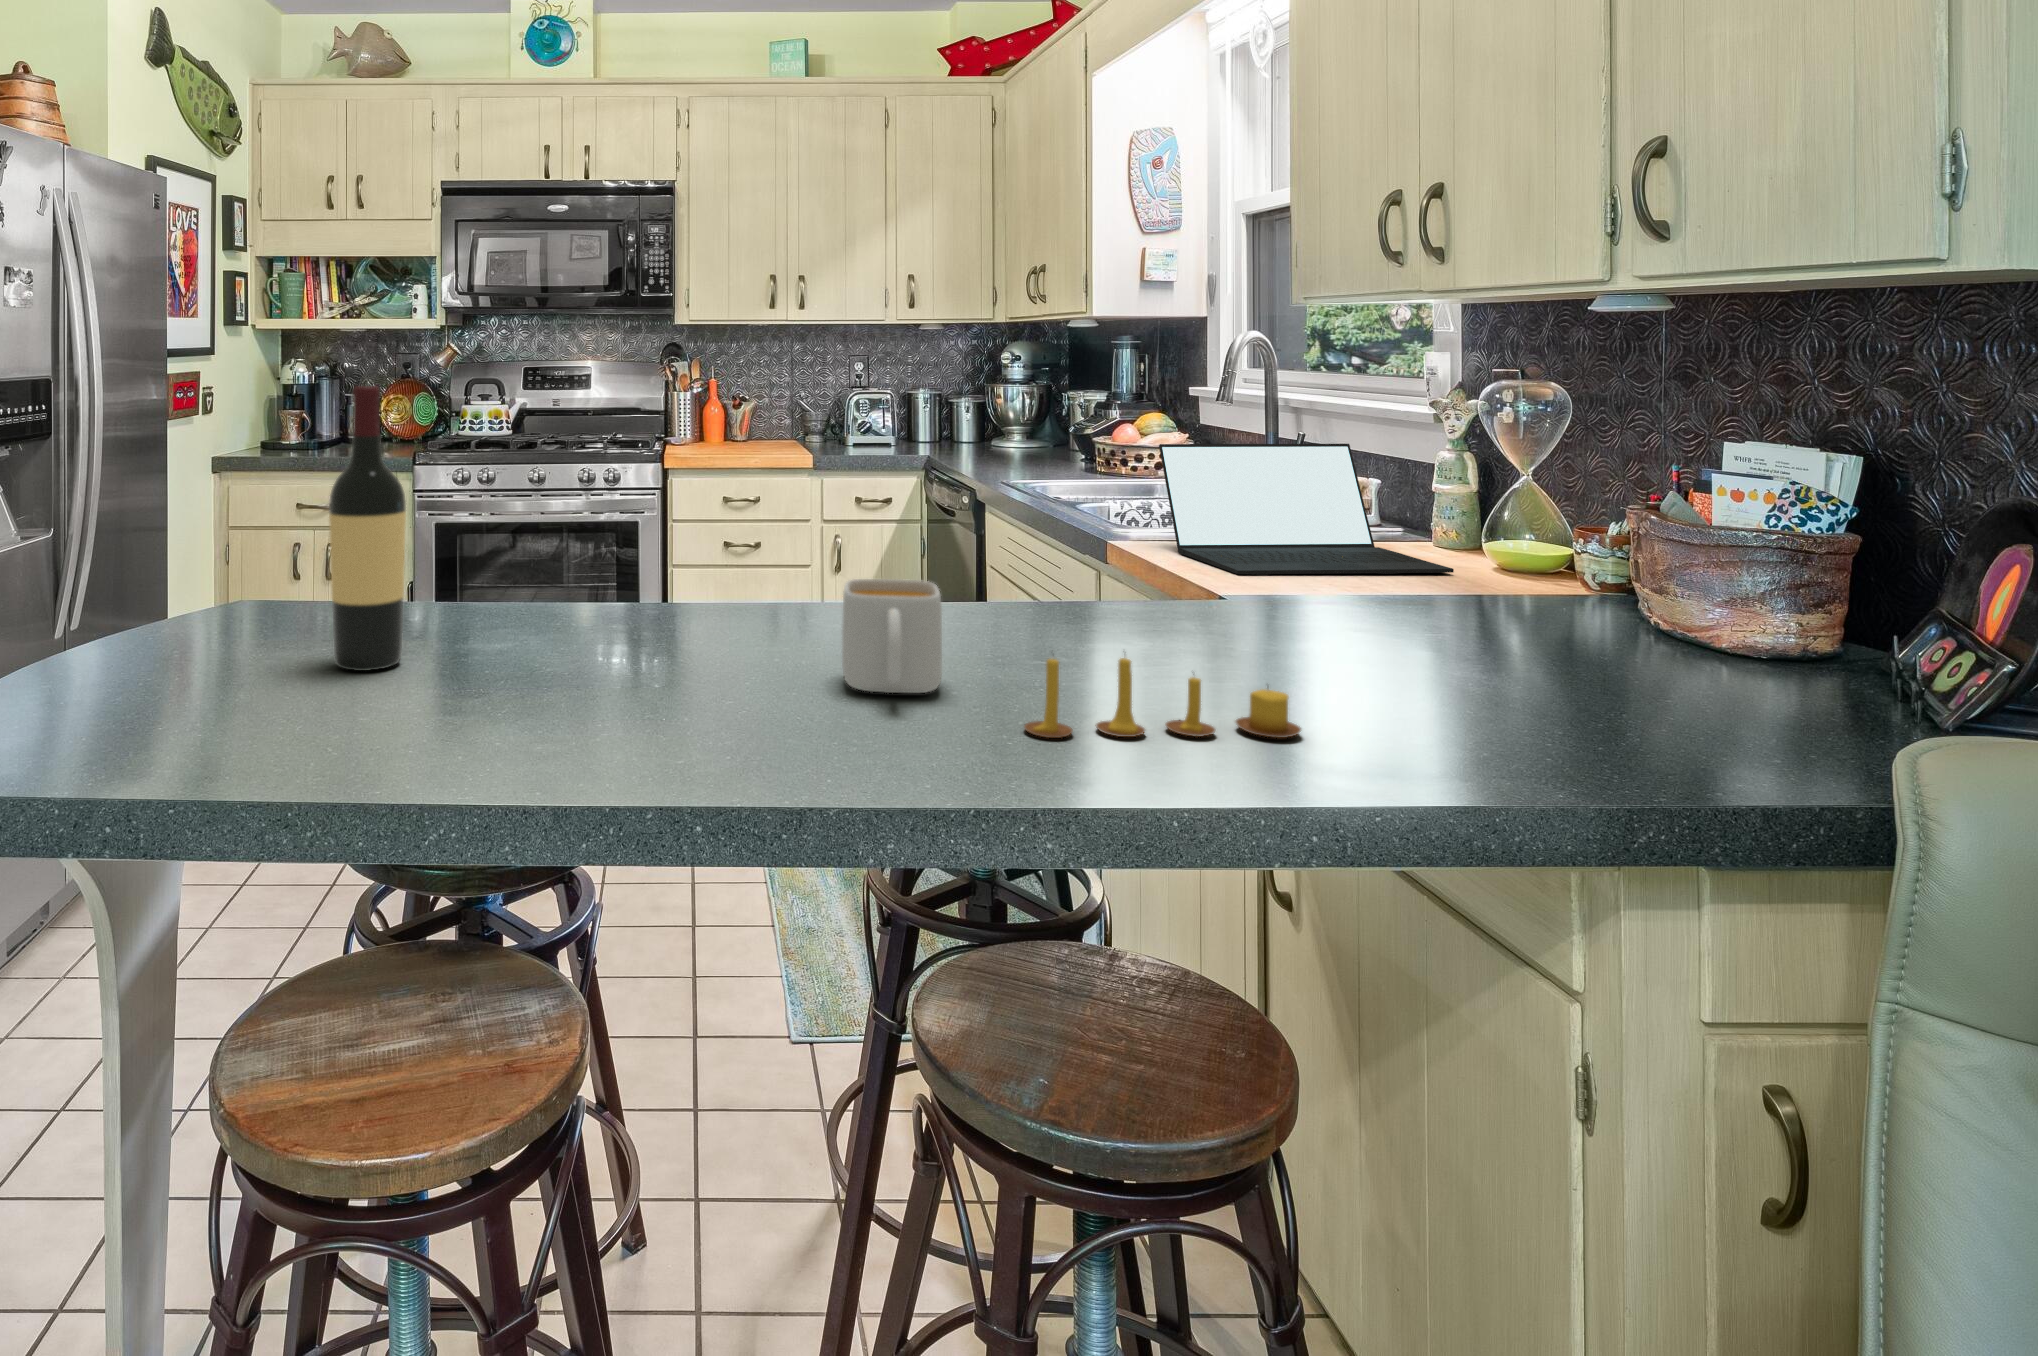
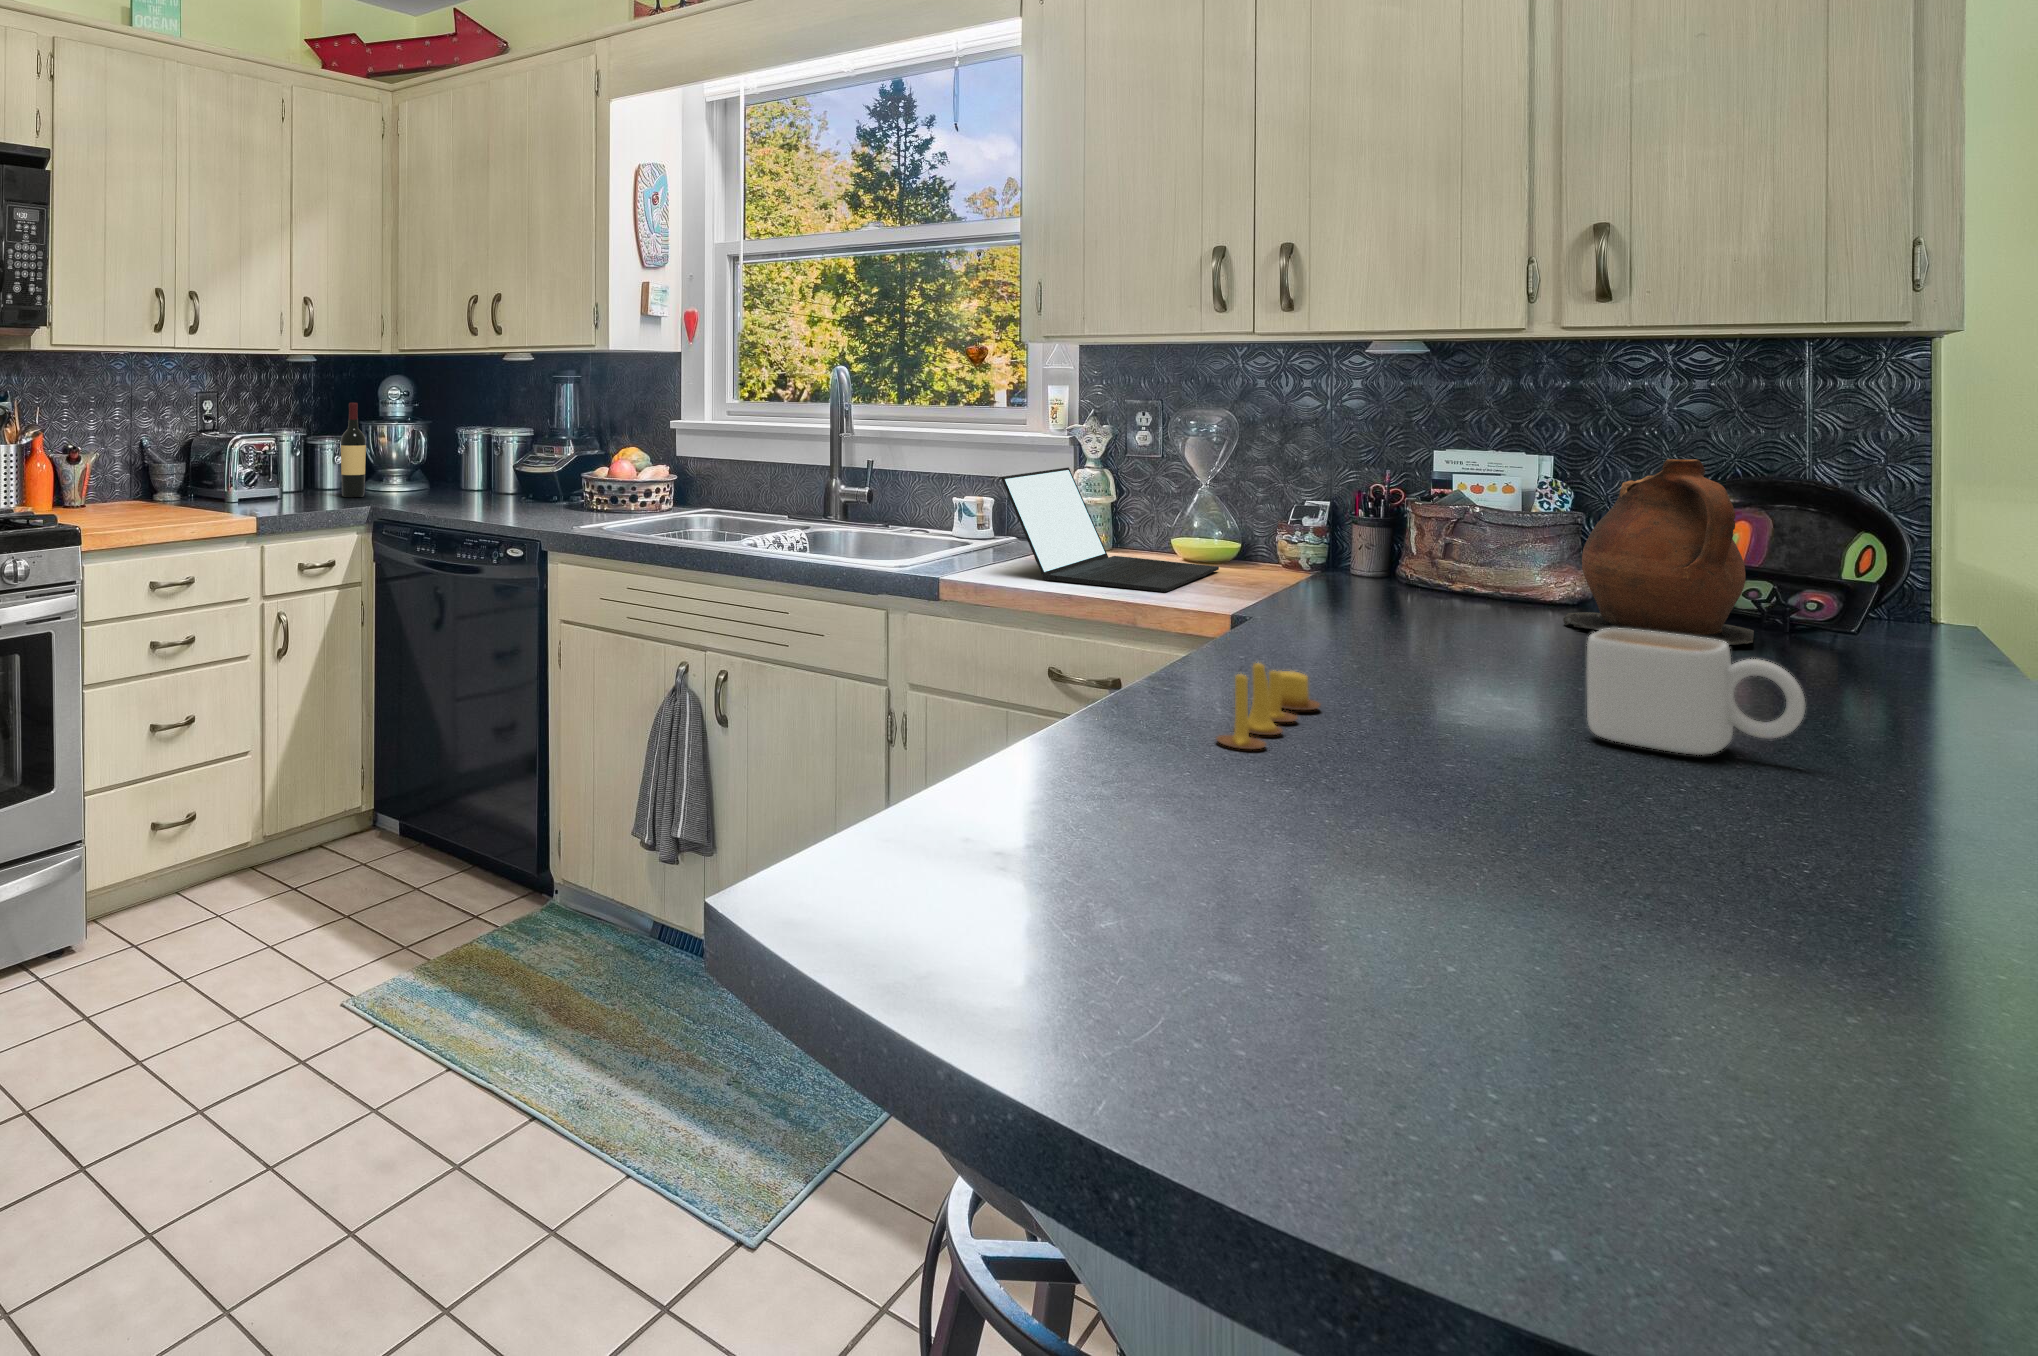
wine bottle: present [329,386,406,671] -> present [341,403,366,497]
ceramic pitcher: none [1485,447,1769,707] -> present [1563,459,1754,645]
candle: present [1024,657,1301,738] -> present [1217,663,1320,750]

